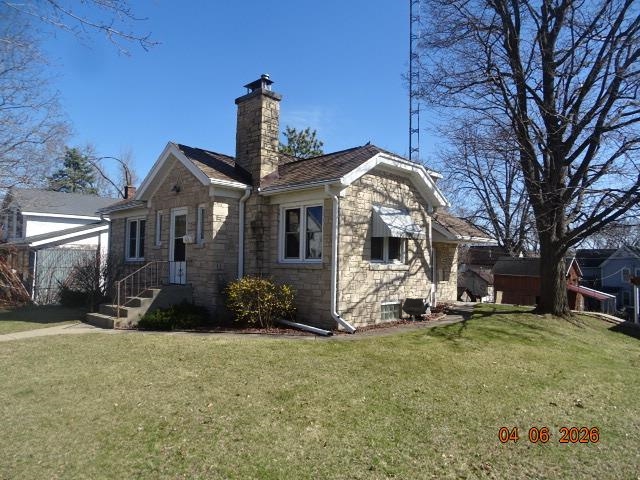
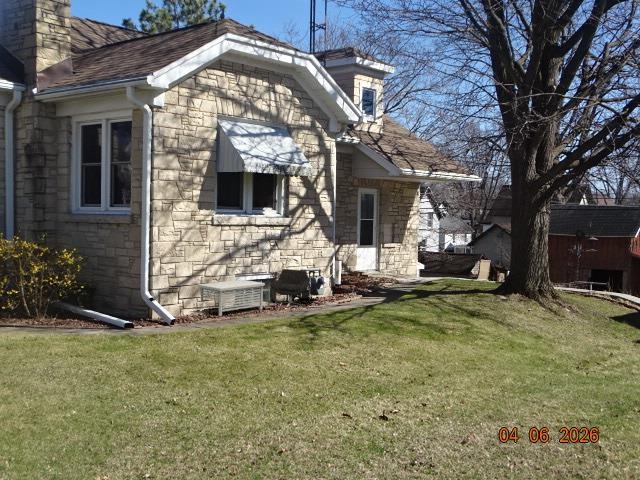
storage bench: none [362,305,402,328] -> present [197,280,265,316]

